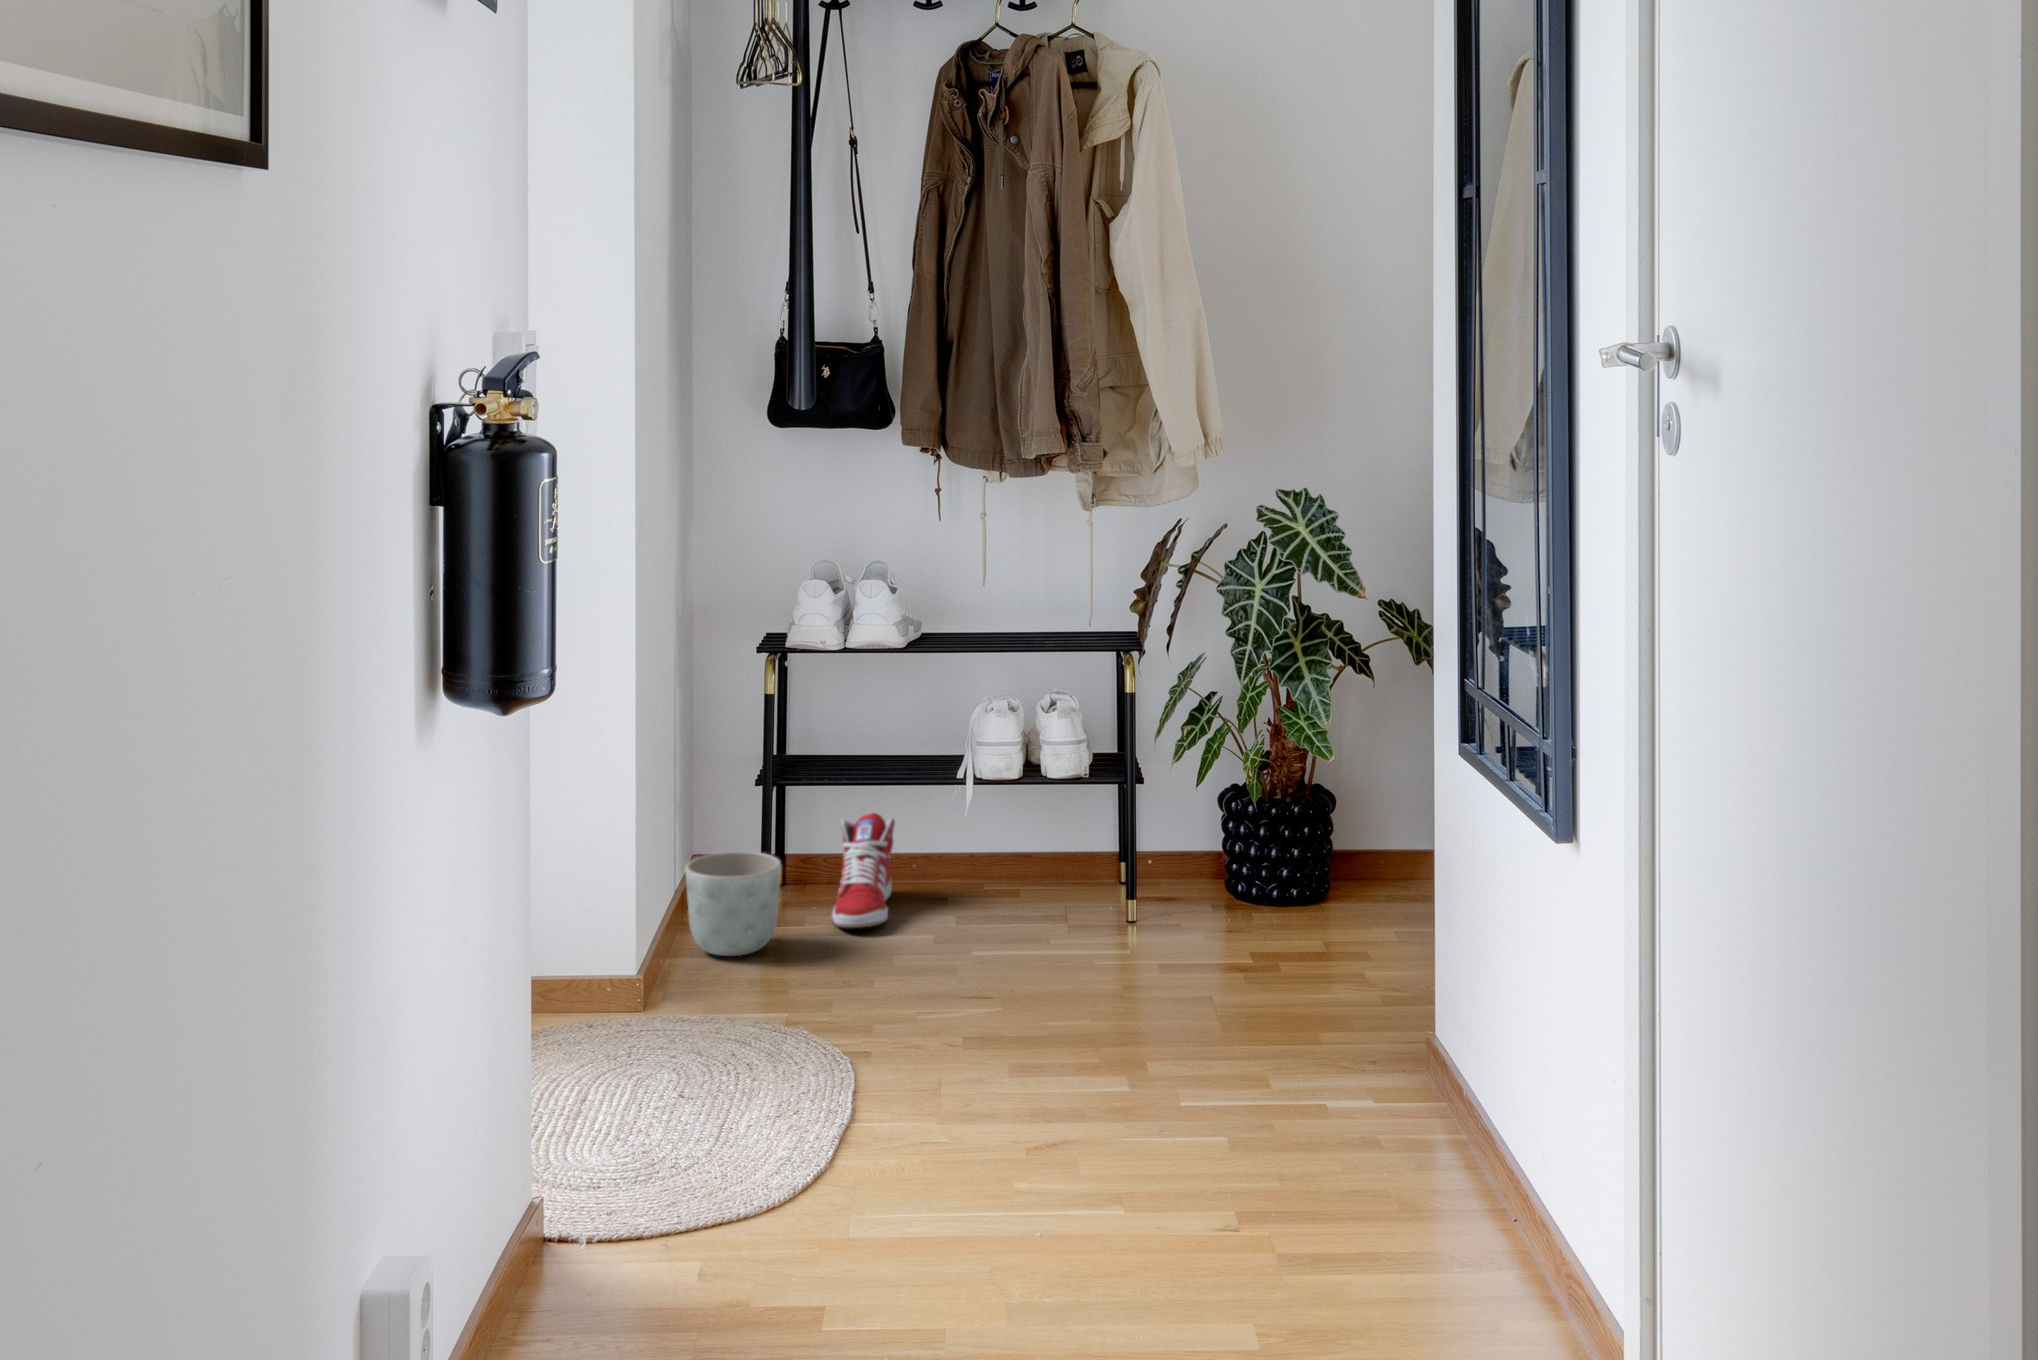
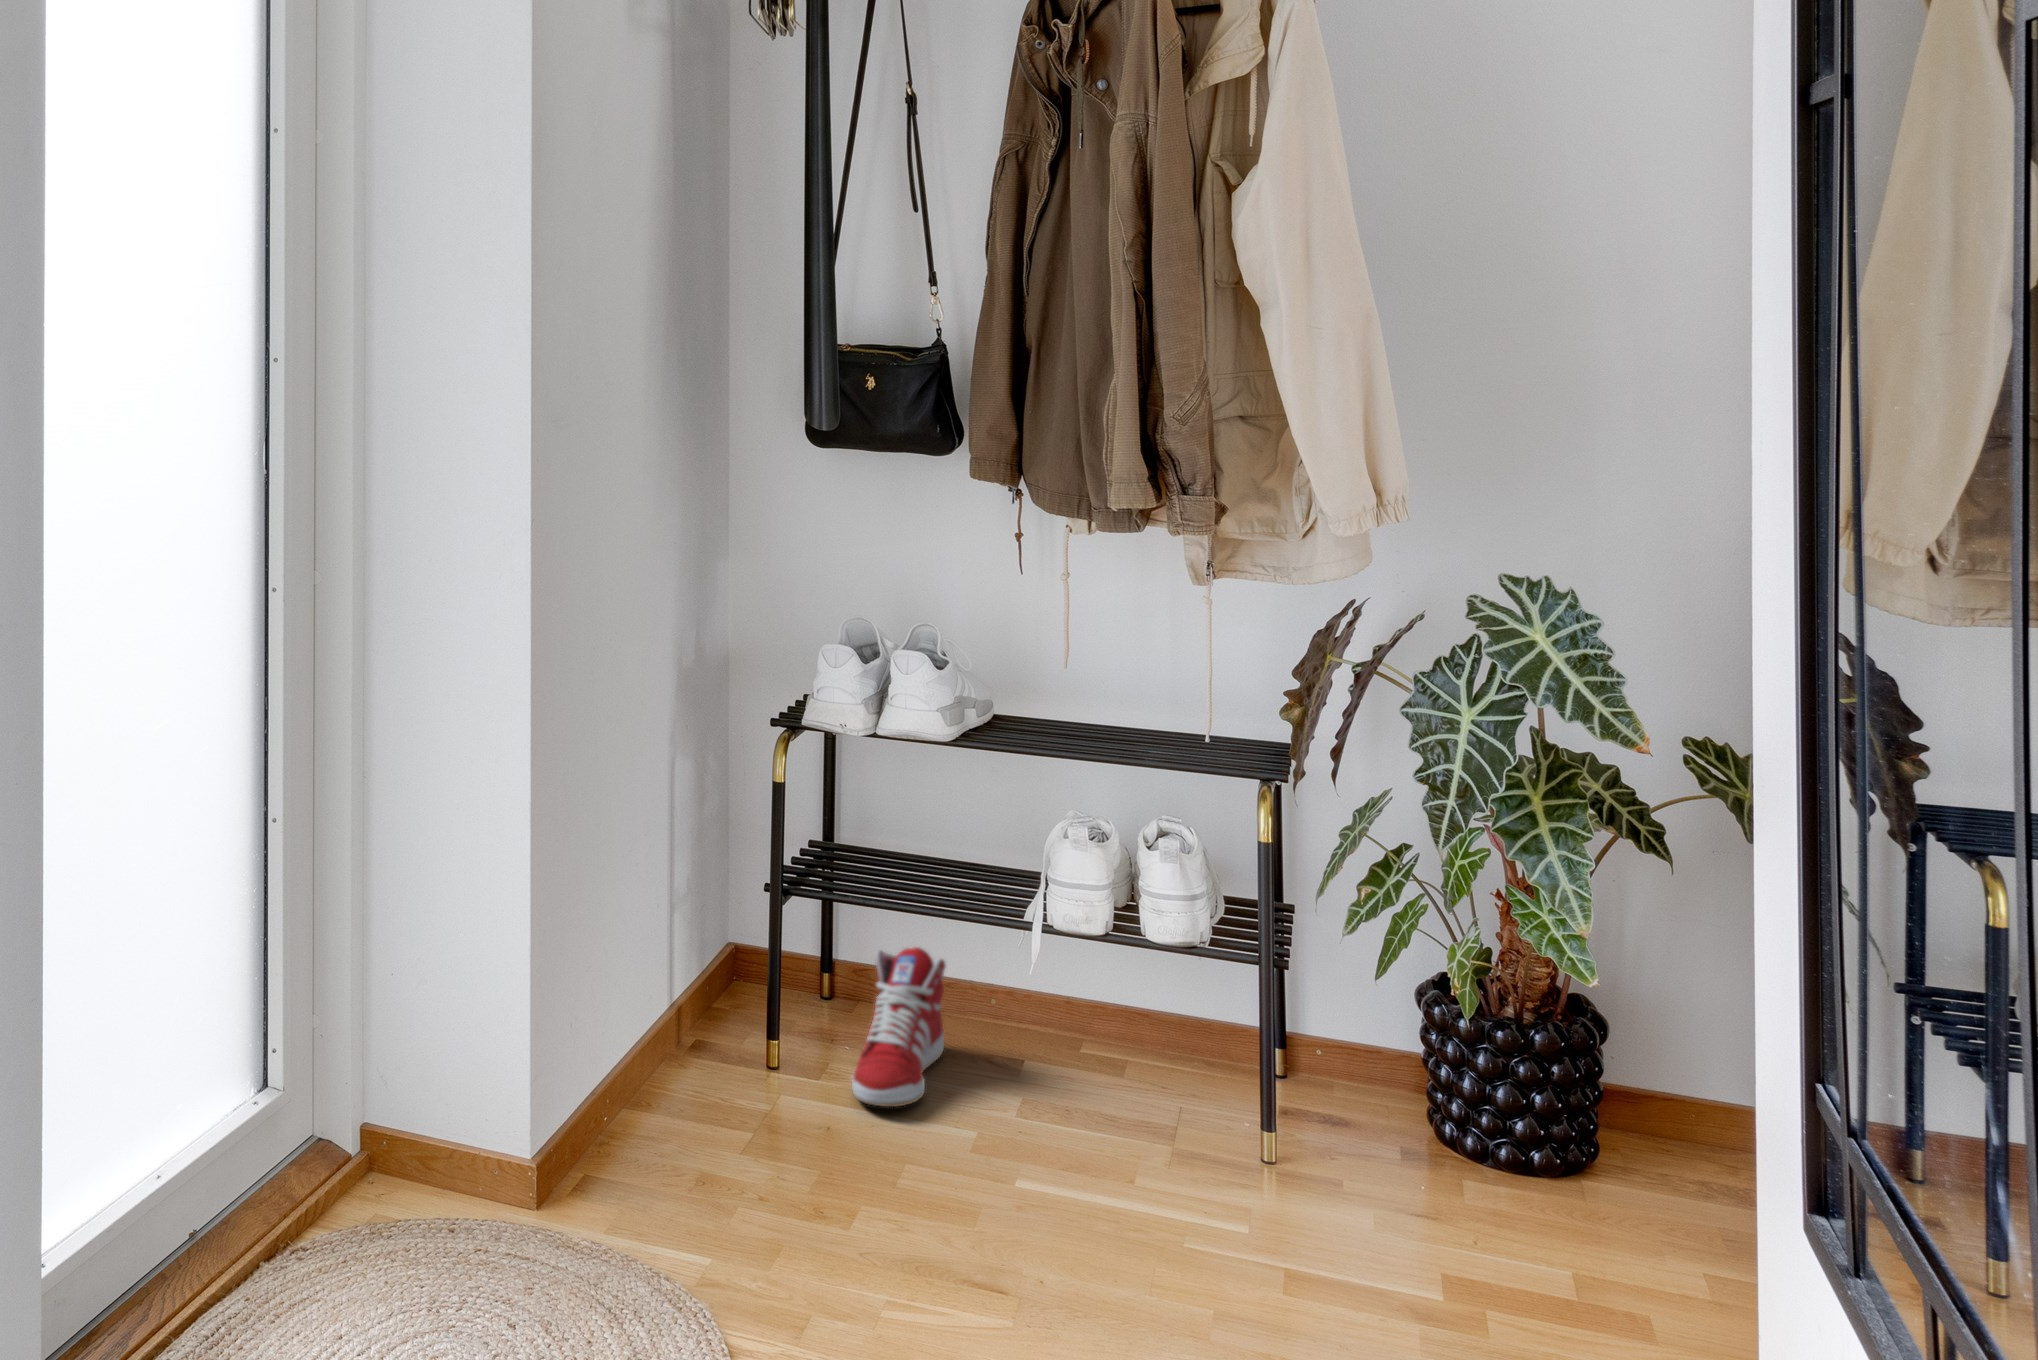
planter: present [685,851,781,956] -> none [654,980,774,1122]

